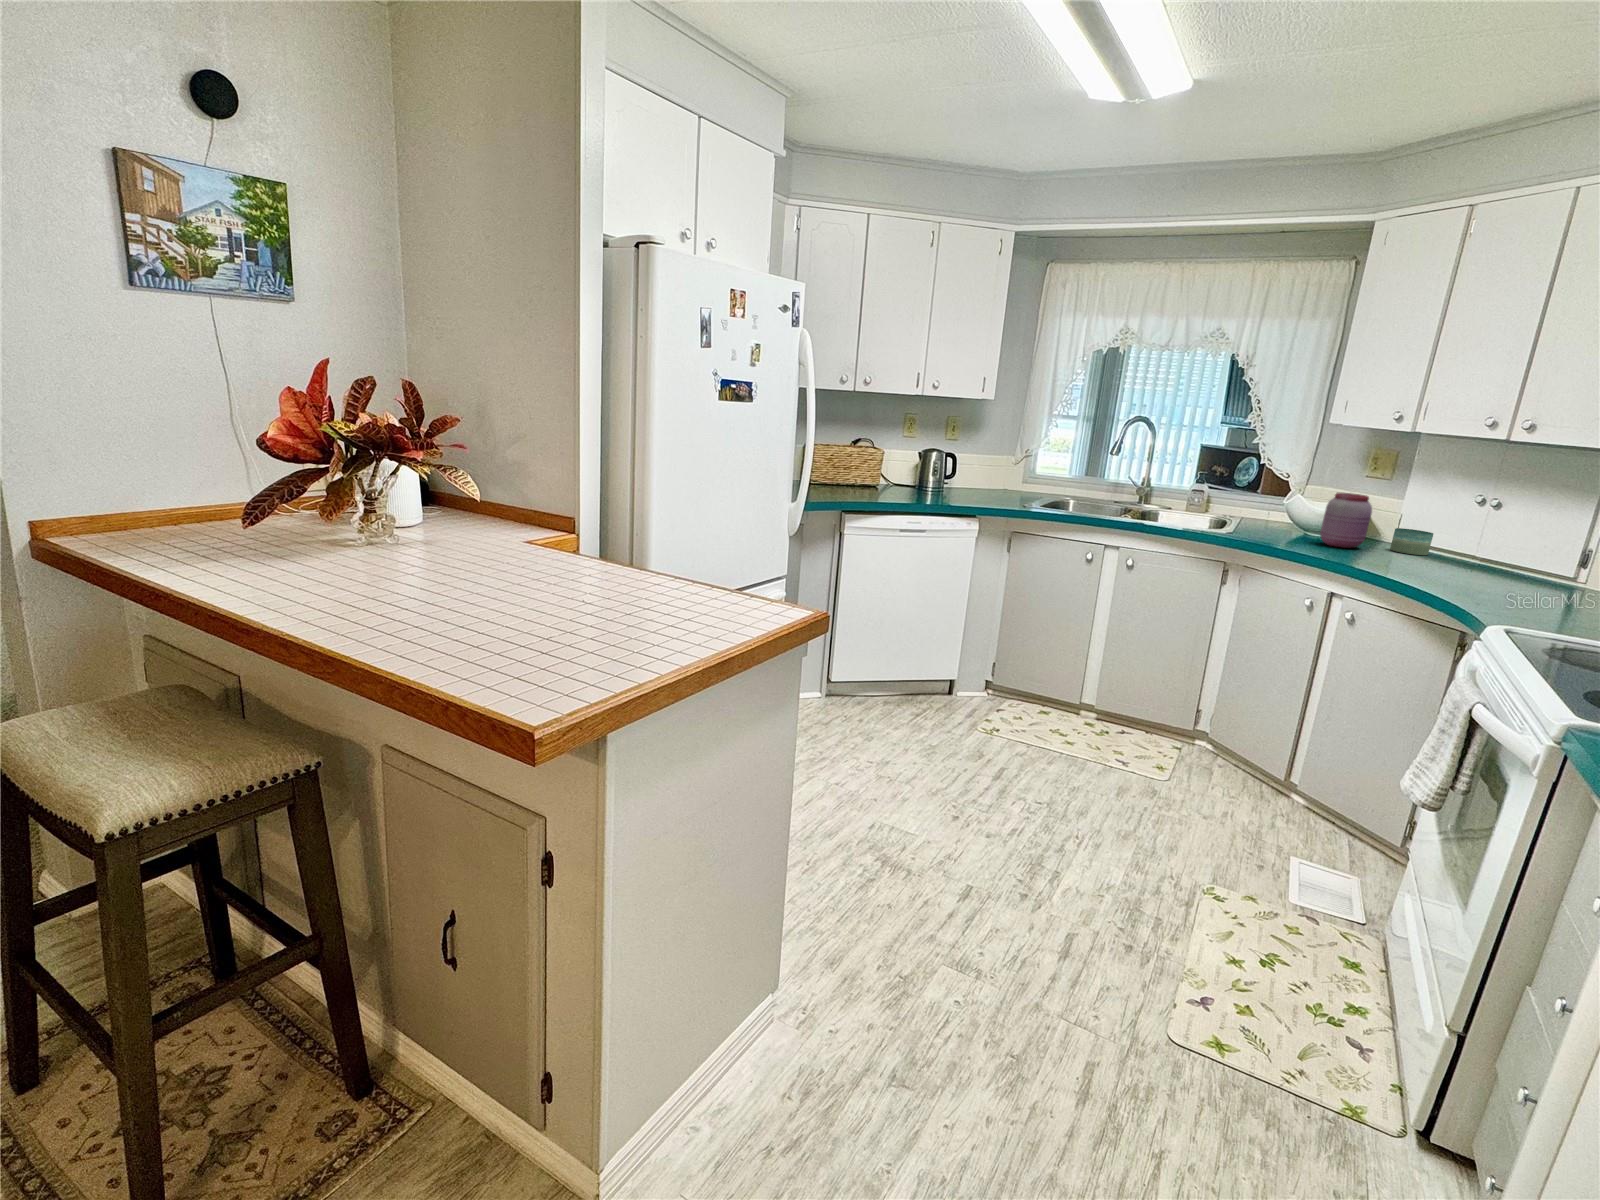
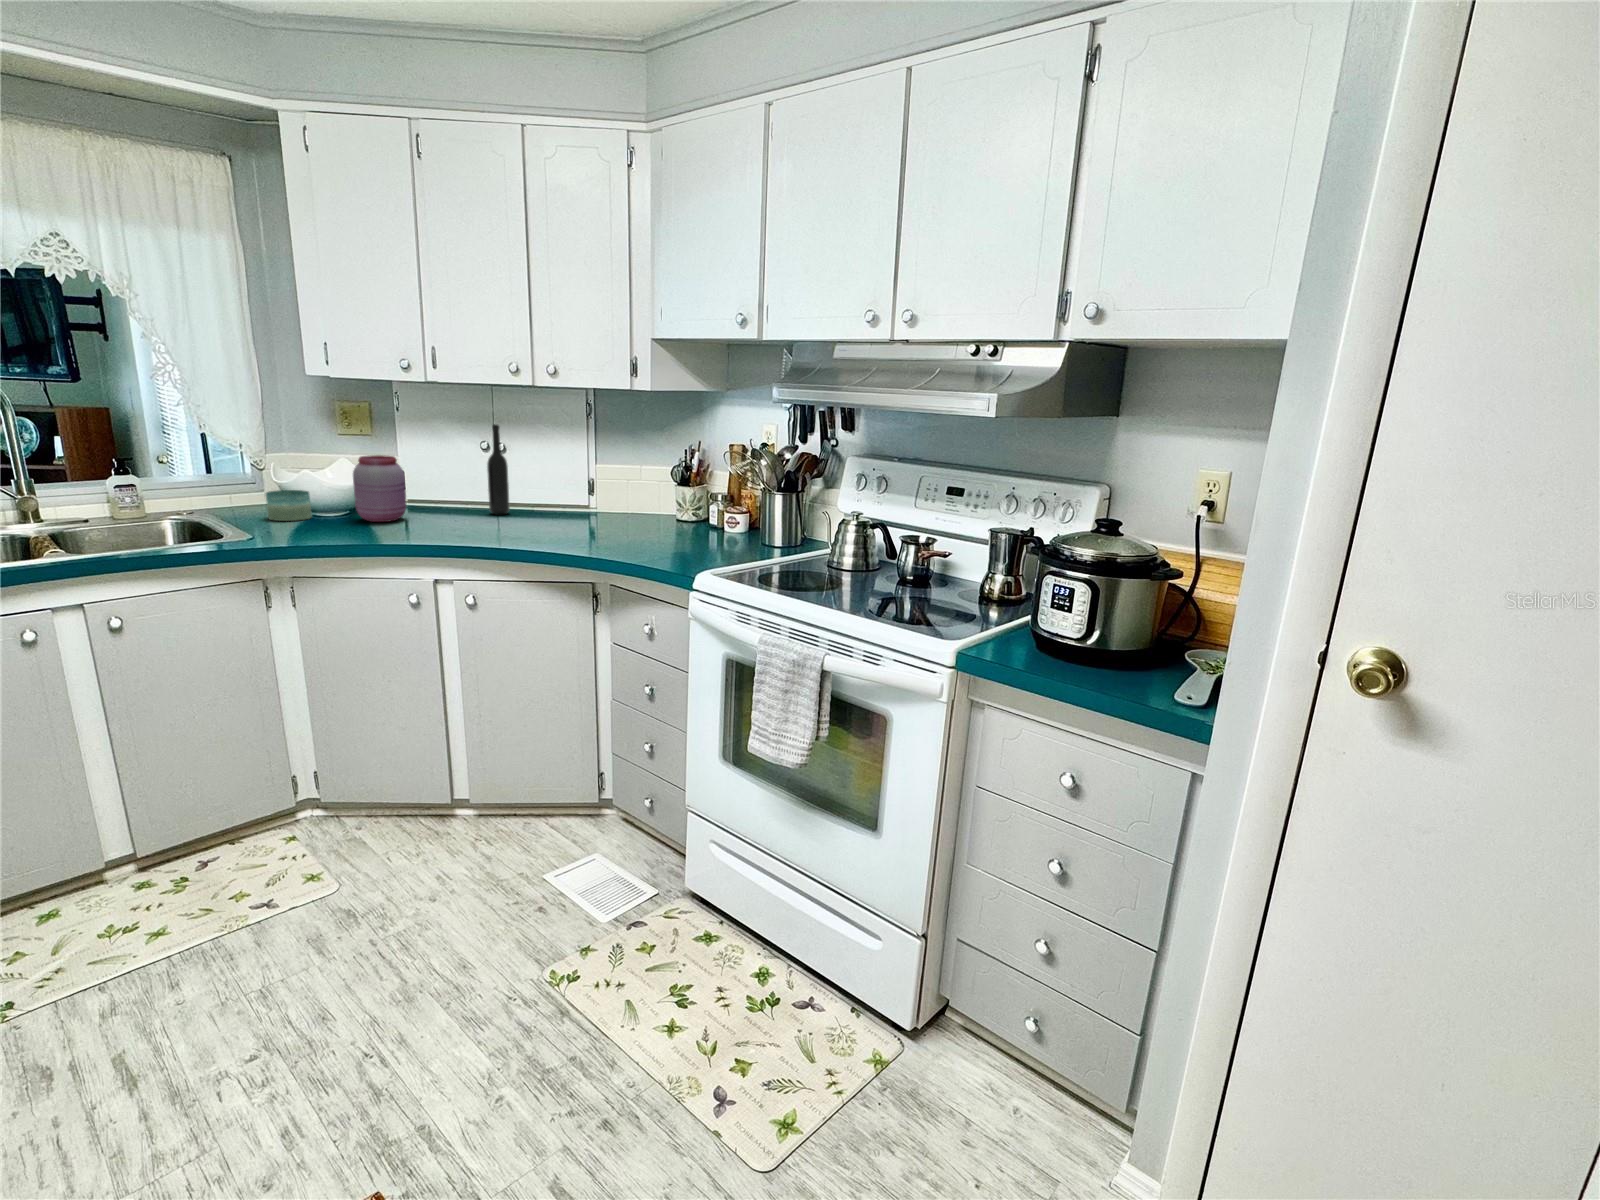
bottle: none [1447,479,1486,565] -> present [487,424,510,514]
candle: present [1390,528,1433,555] -> present [266,490,311,521]

